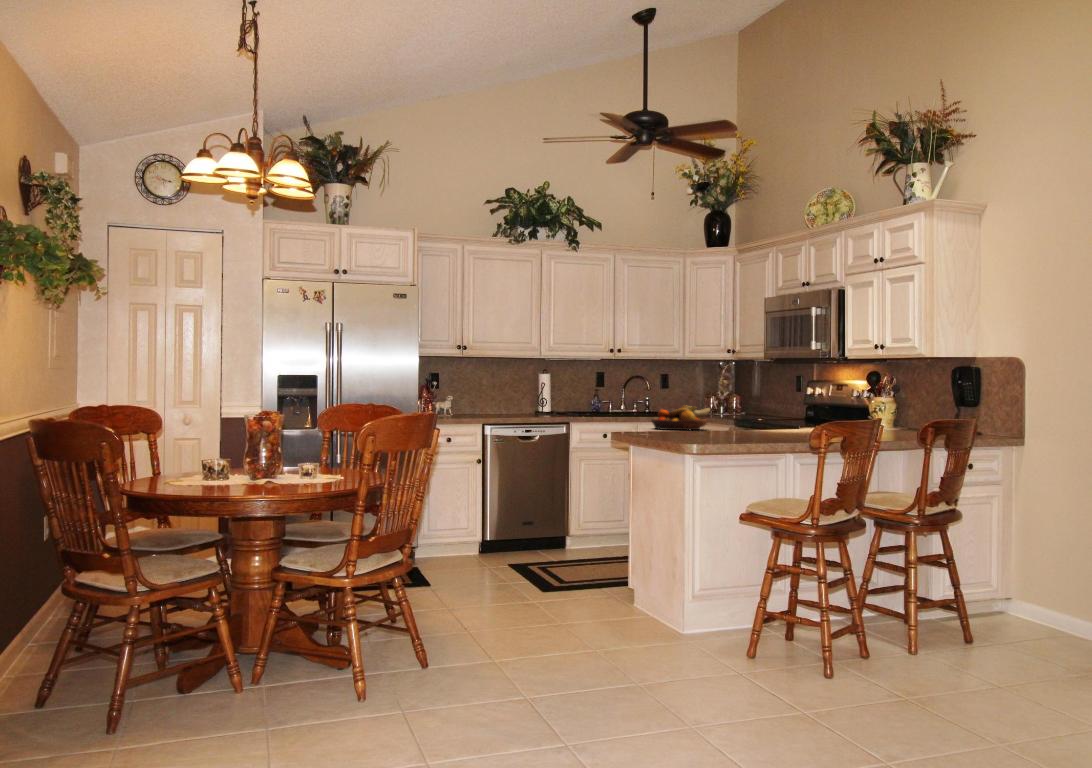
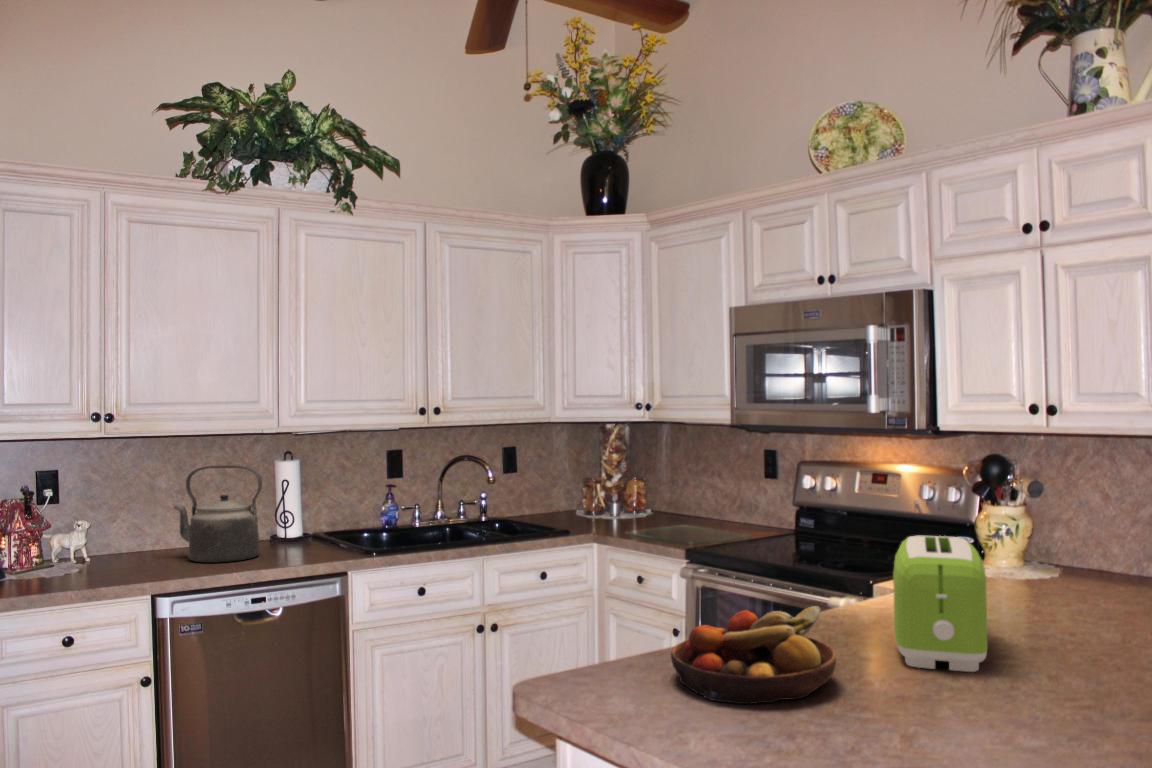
kettle: none [492,372,531,415] -> present [174,465,262,563]
toaster: none [738,391,788,432] -> present [893,536,988,672]

